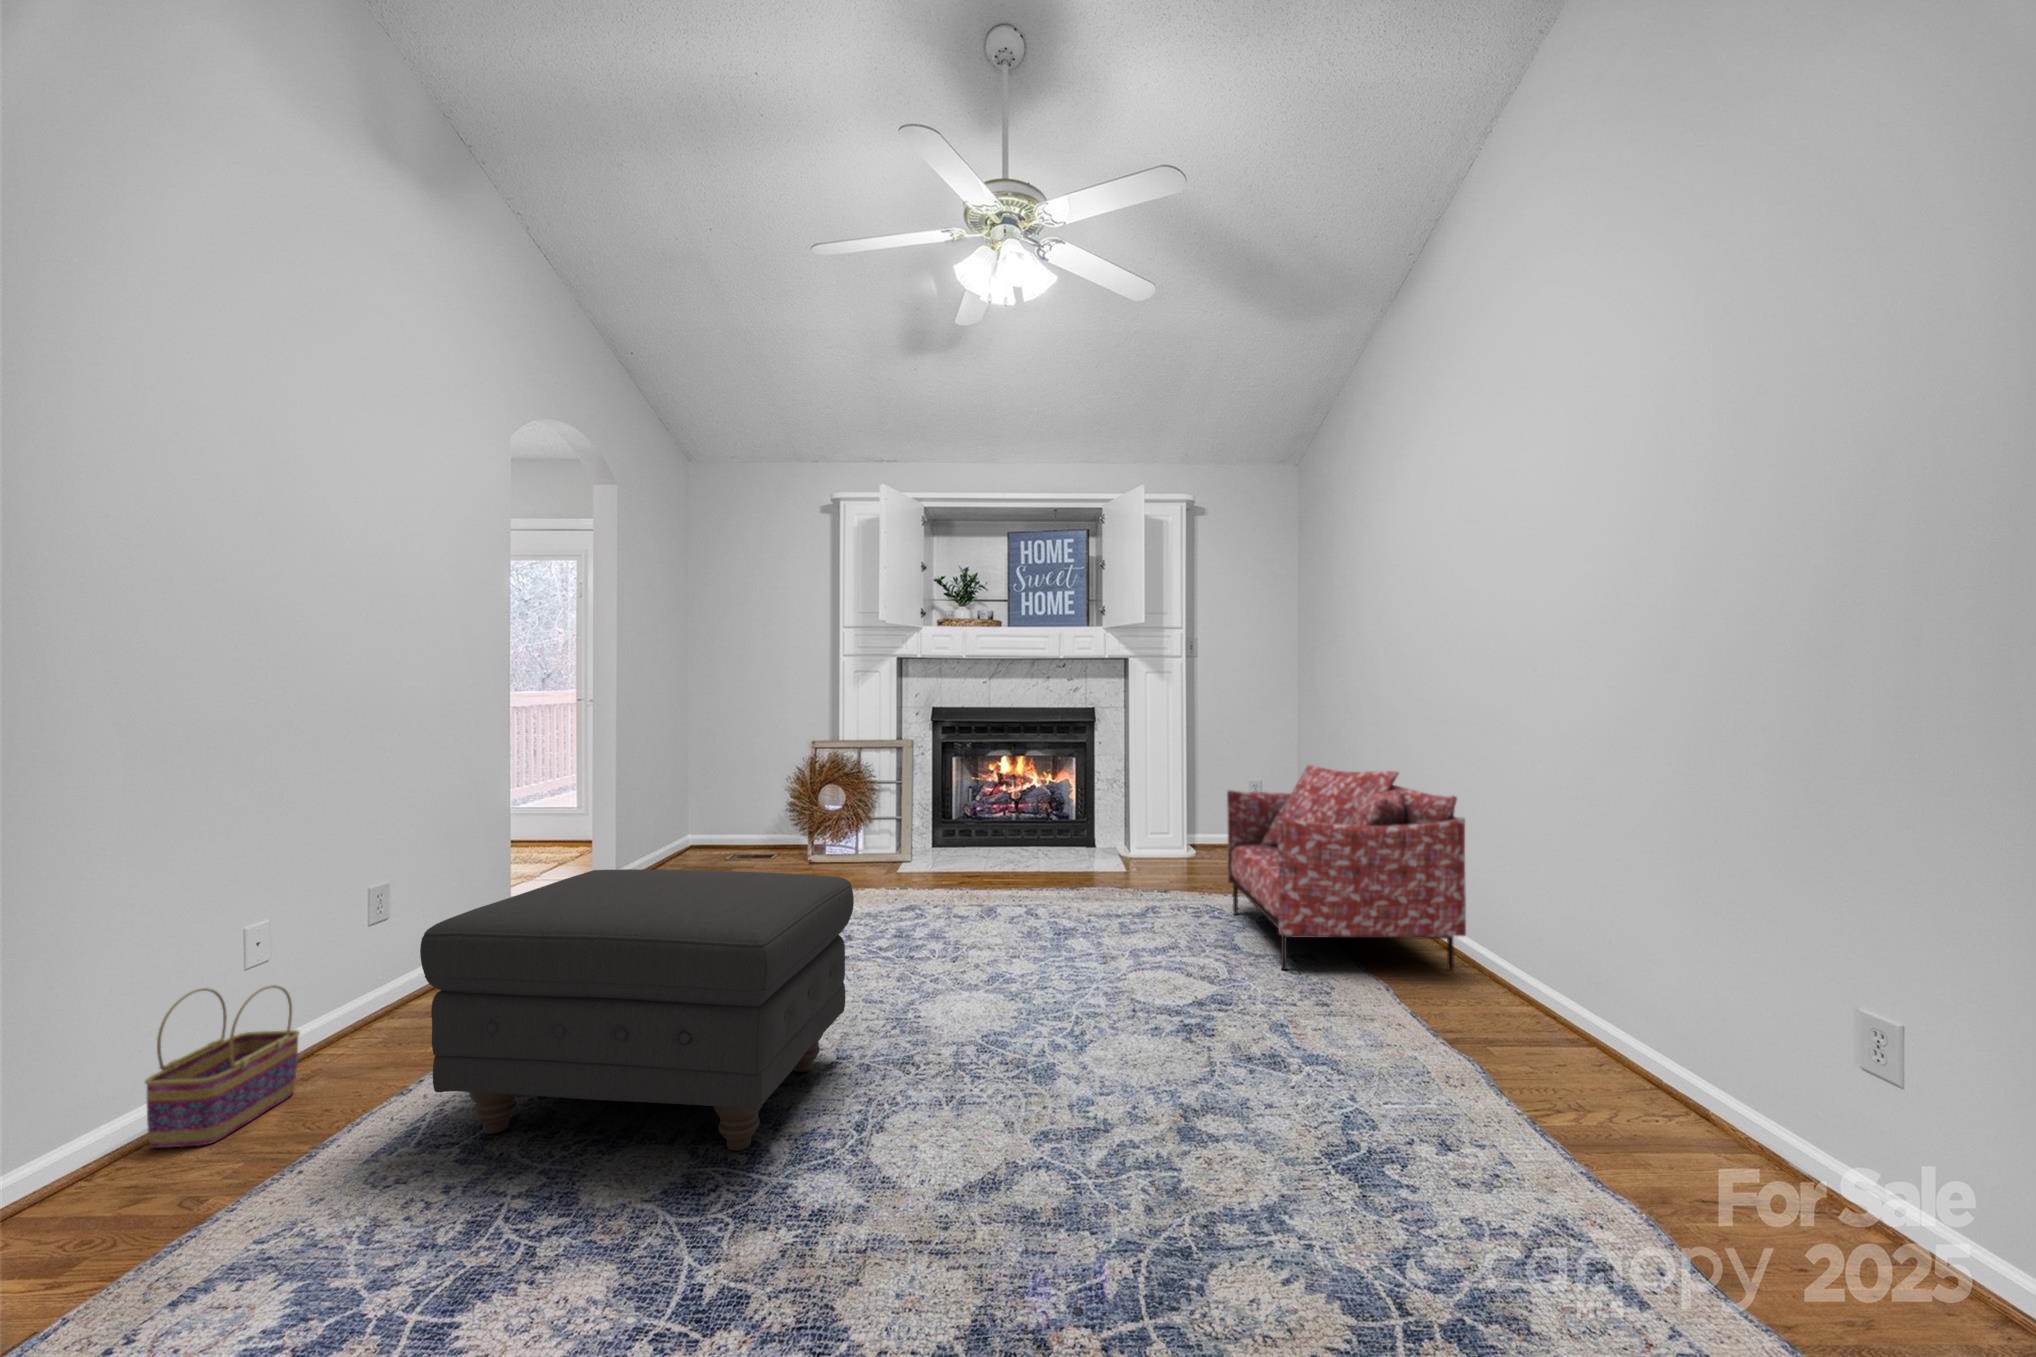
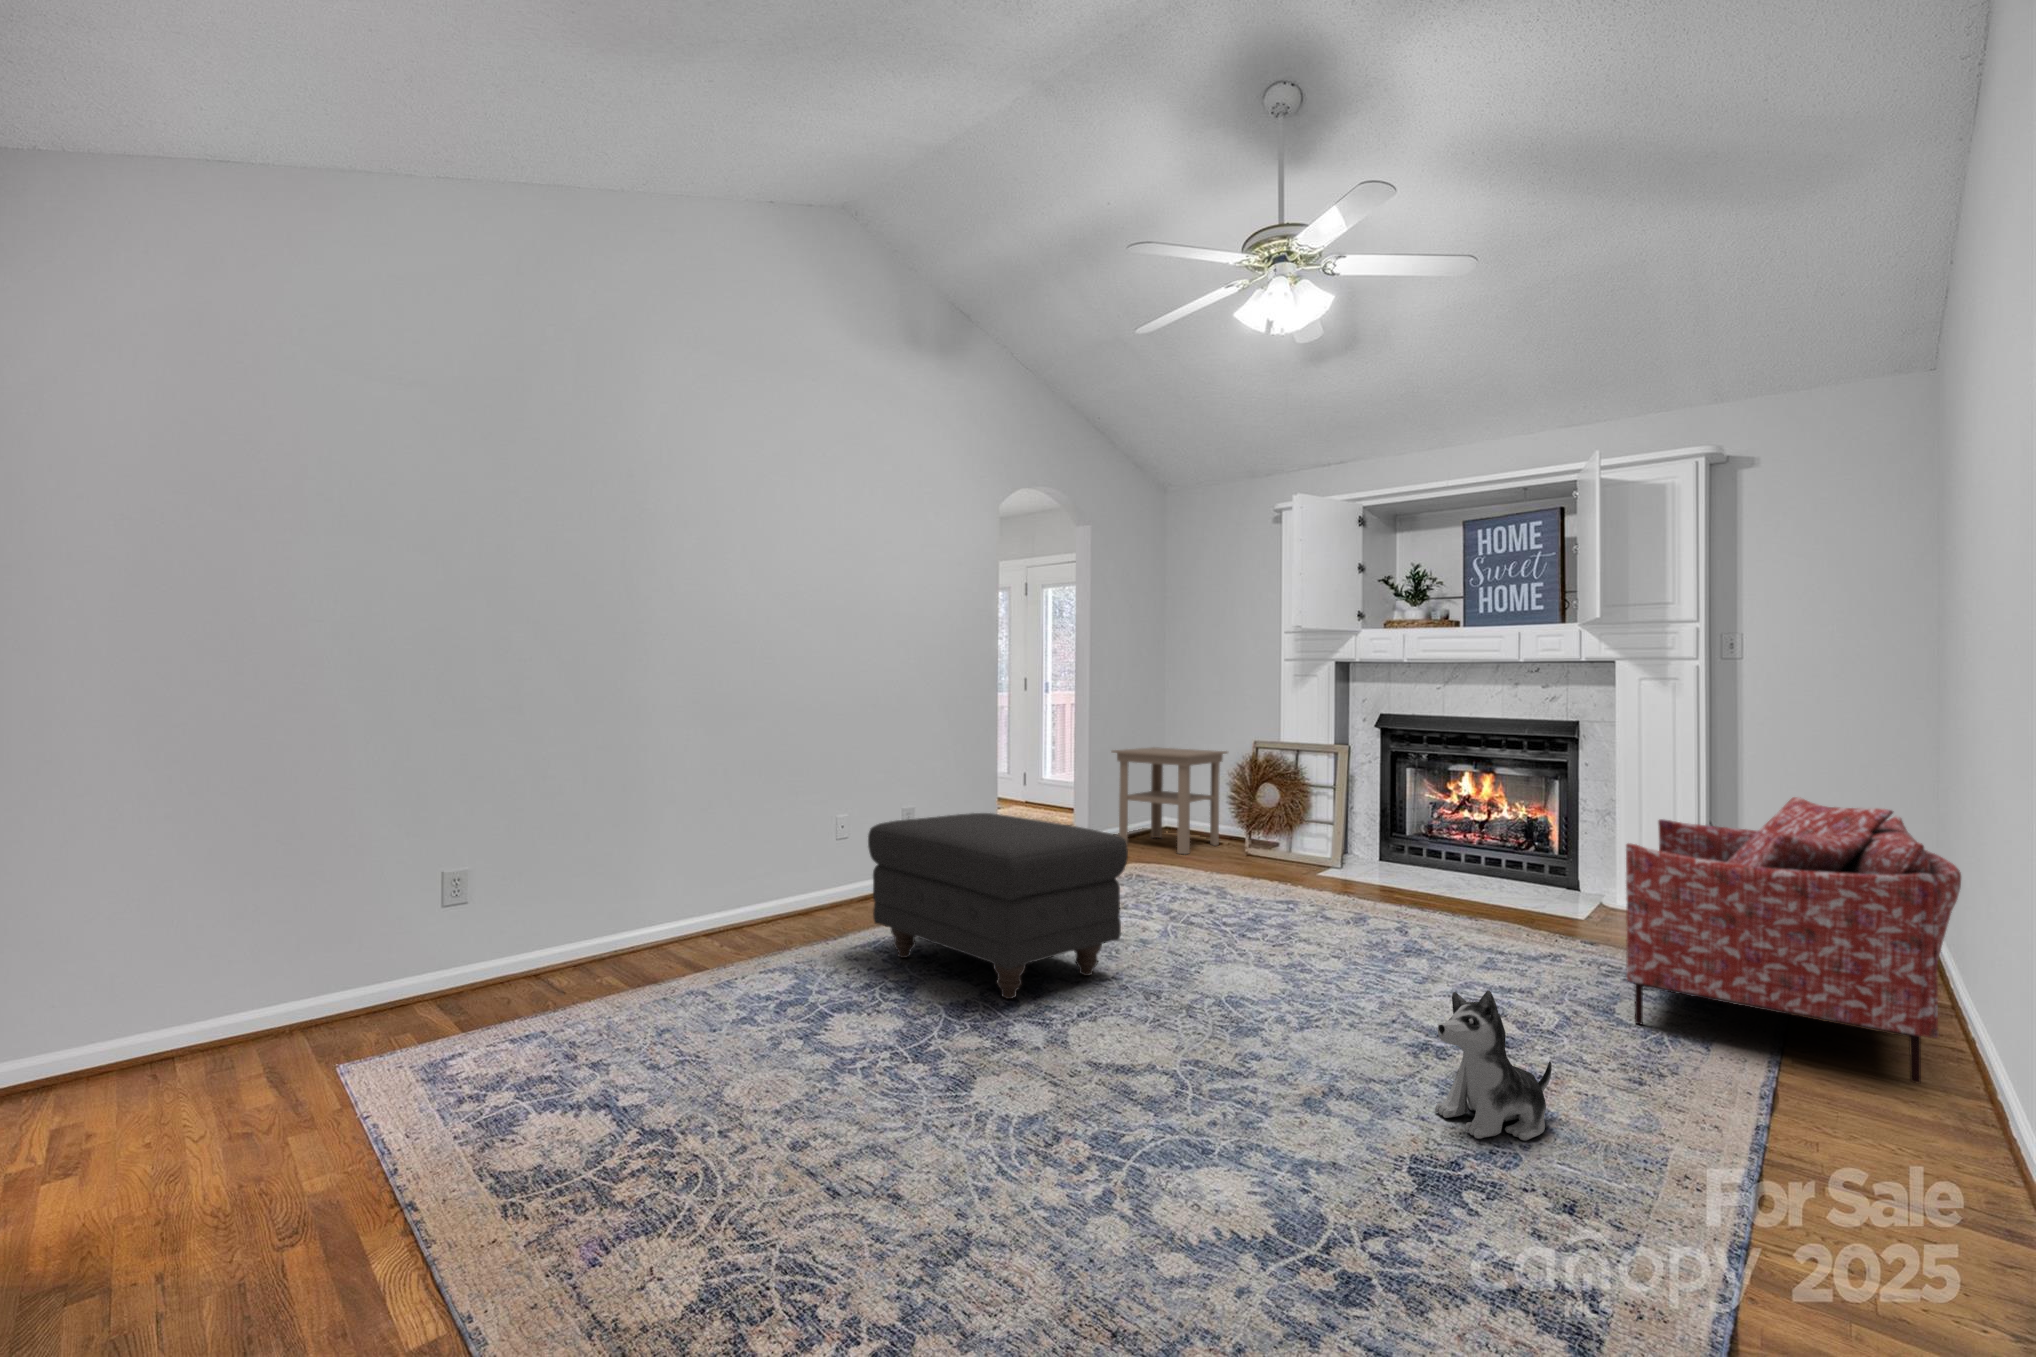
side table: none [647,752,778,873] -> present [1112,747,1228,854]
basket: present [145,985,300,1148] -> none [778,851,845,933]
plush toy: none [1297,987,1389,1142] -> present [1435,990,1552,1140]

